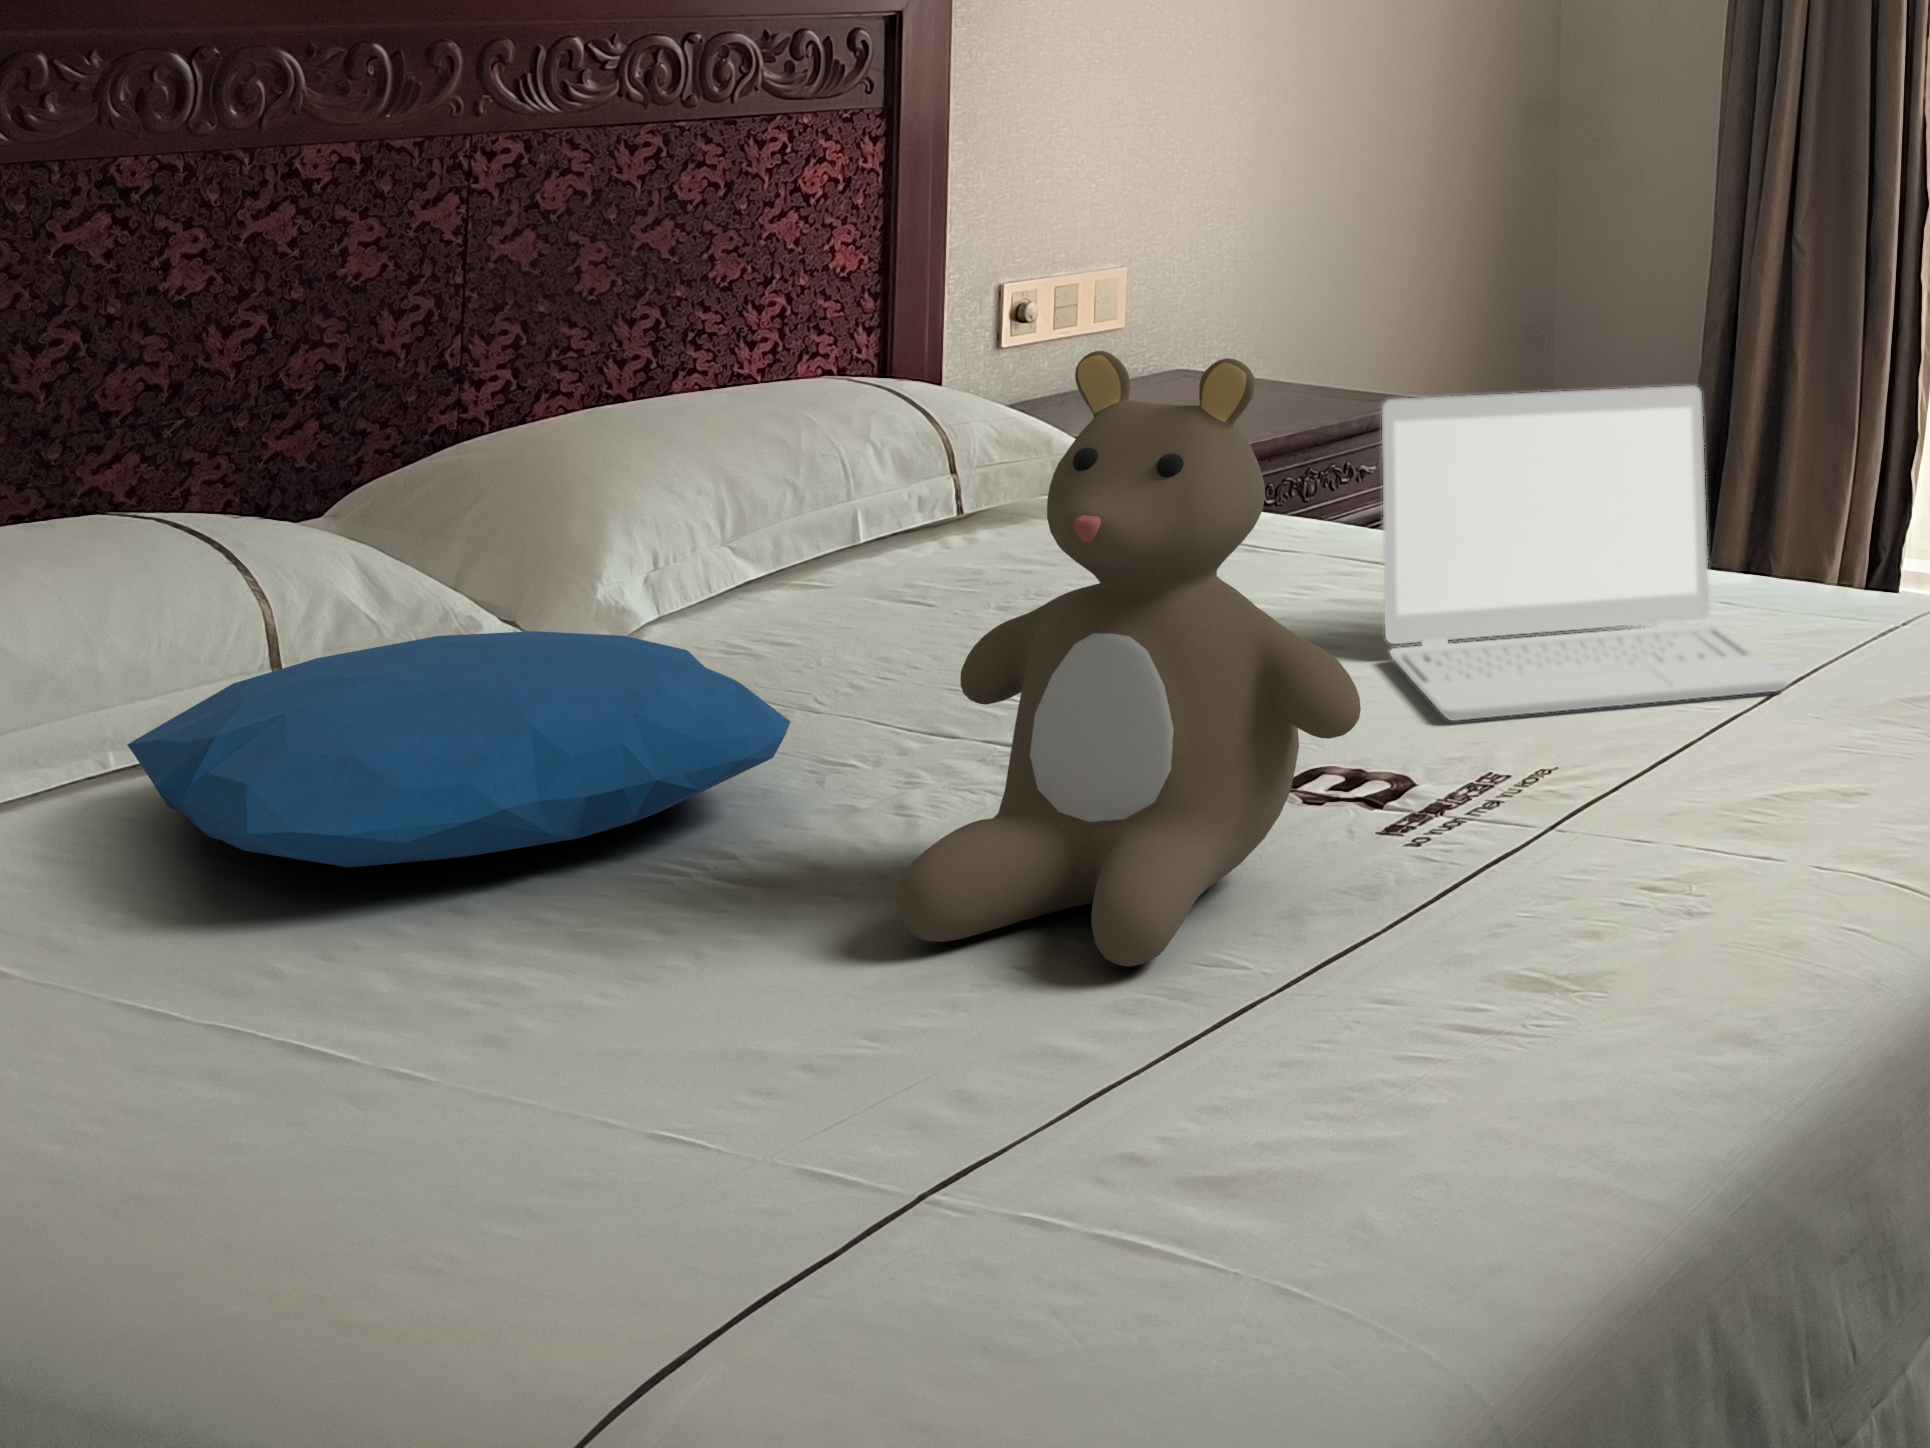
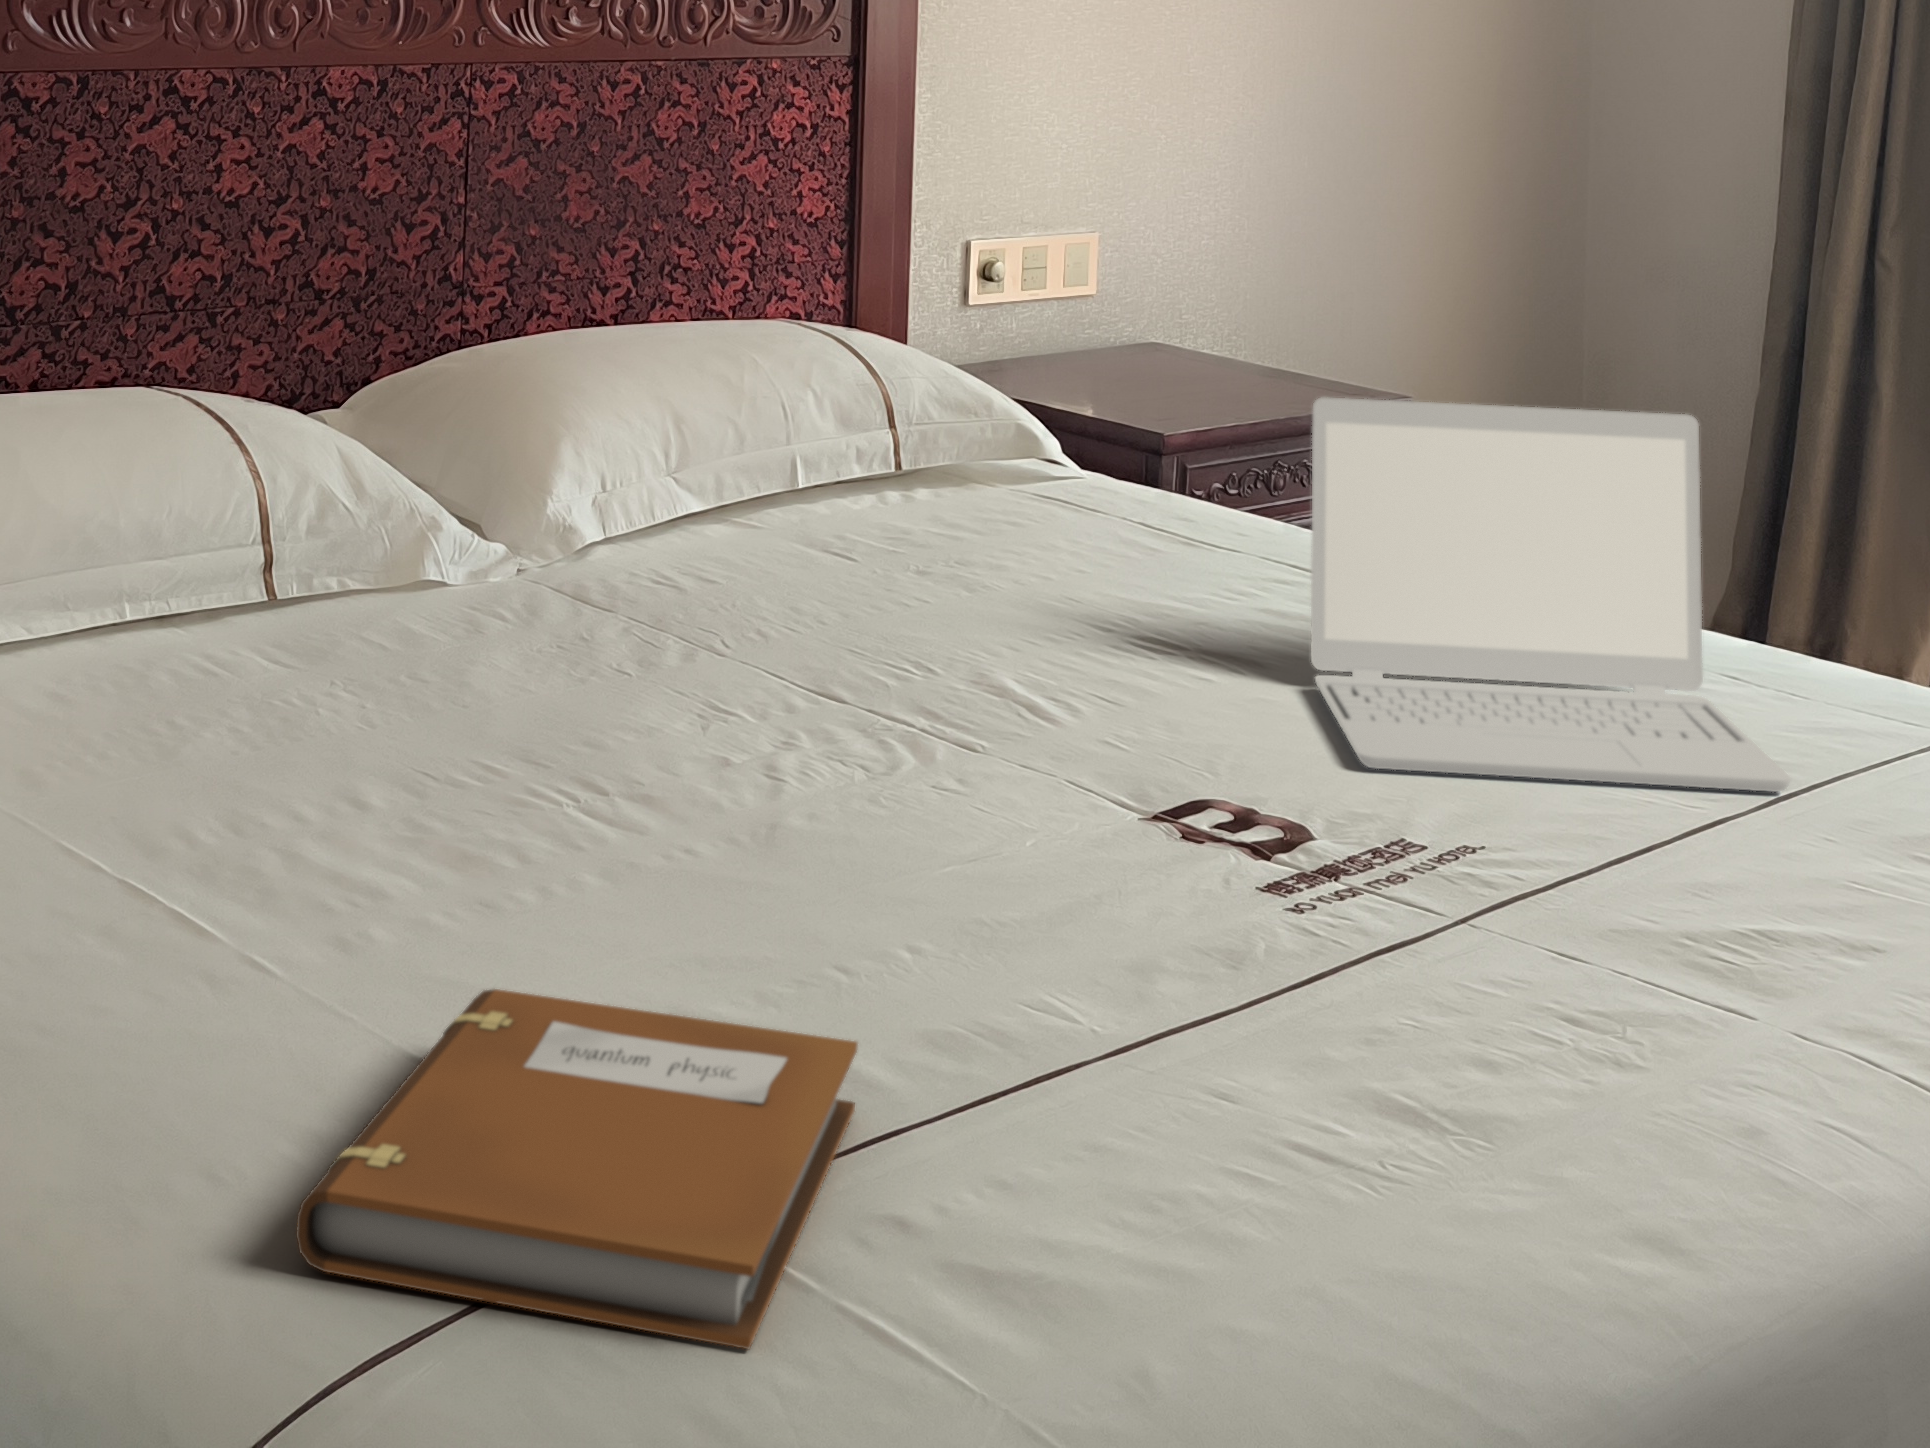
teddy bear: present [897,351,1361,967] -> none [721,316,1217,992]
pillow: present [127,631,790,867] -> none [115,539,668,757]
notebook: none [565,1016,1077,1322] -> present [296,989,857,1349]

